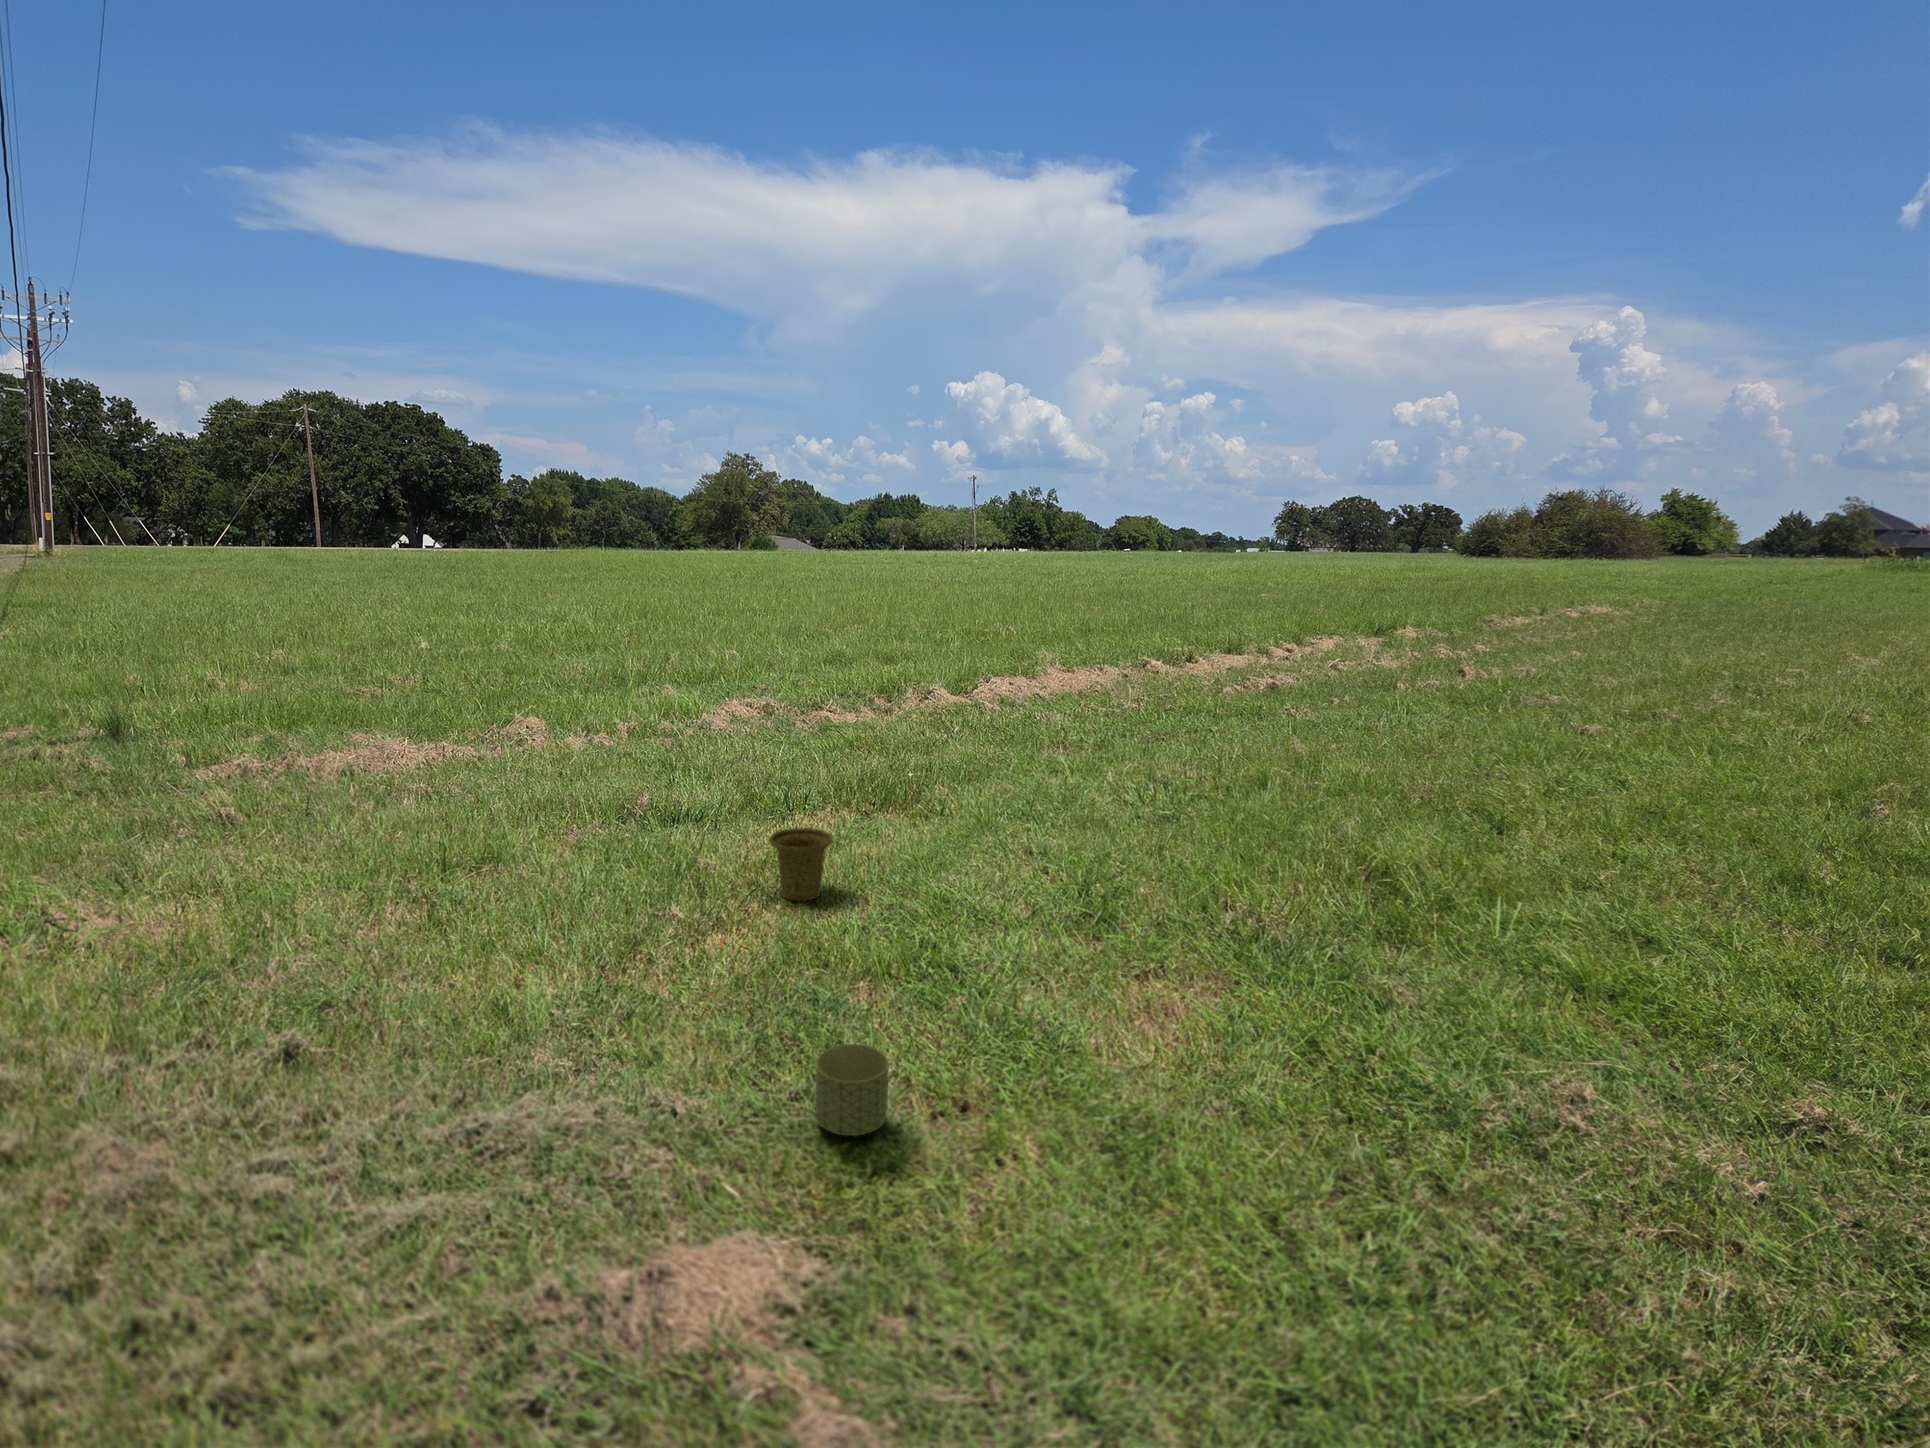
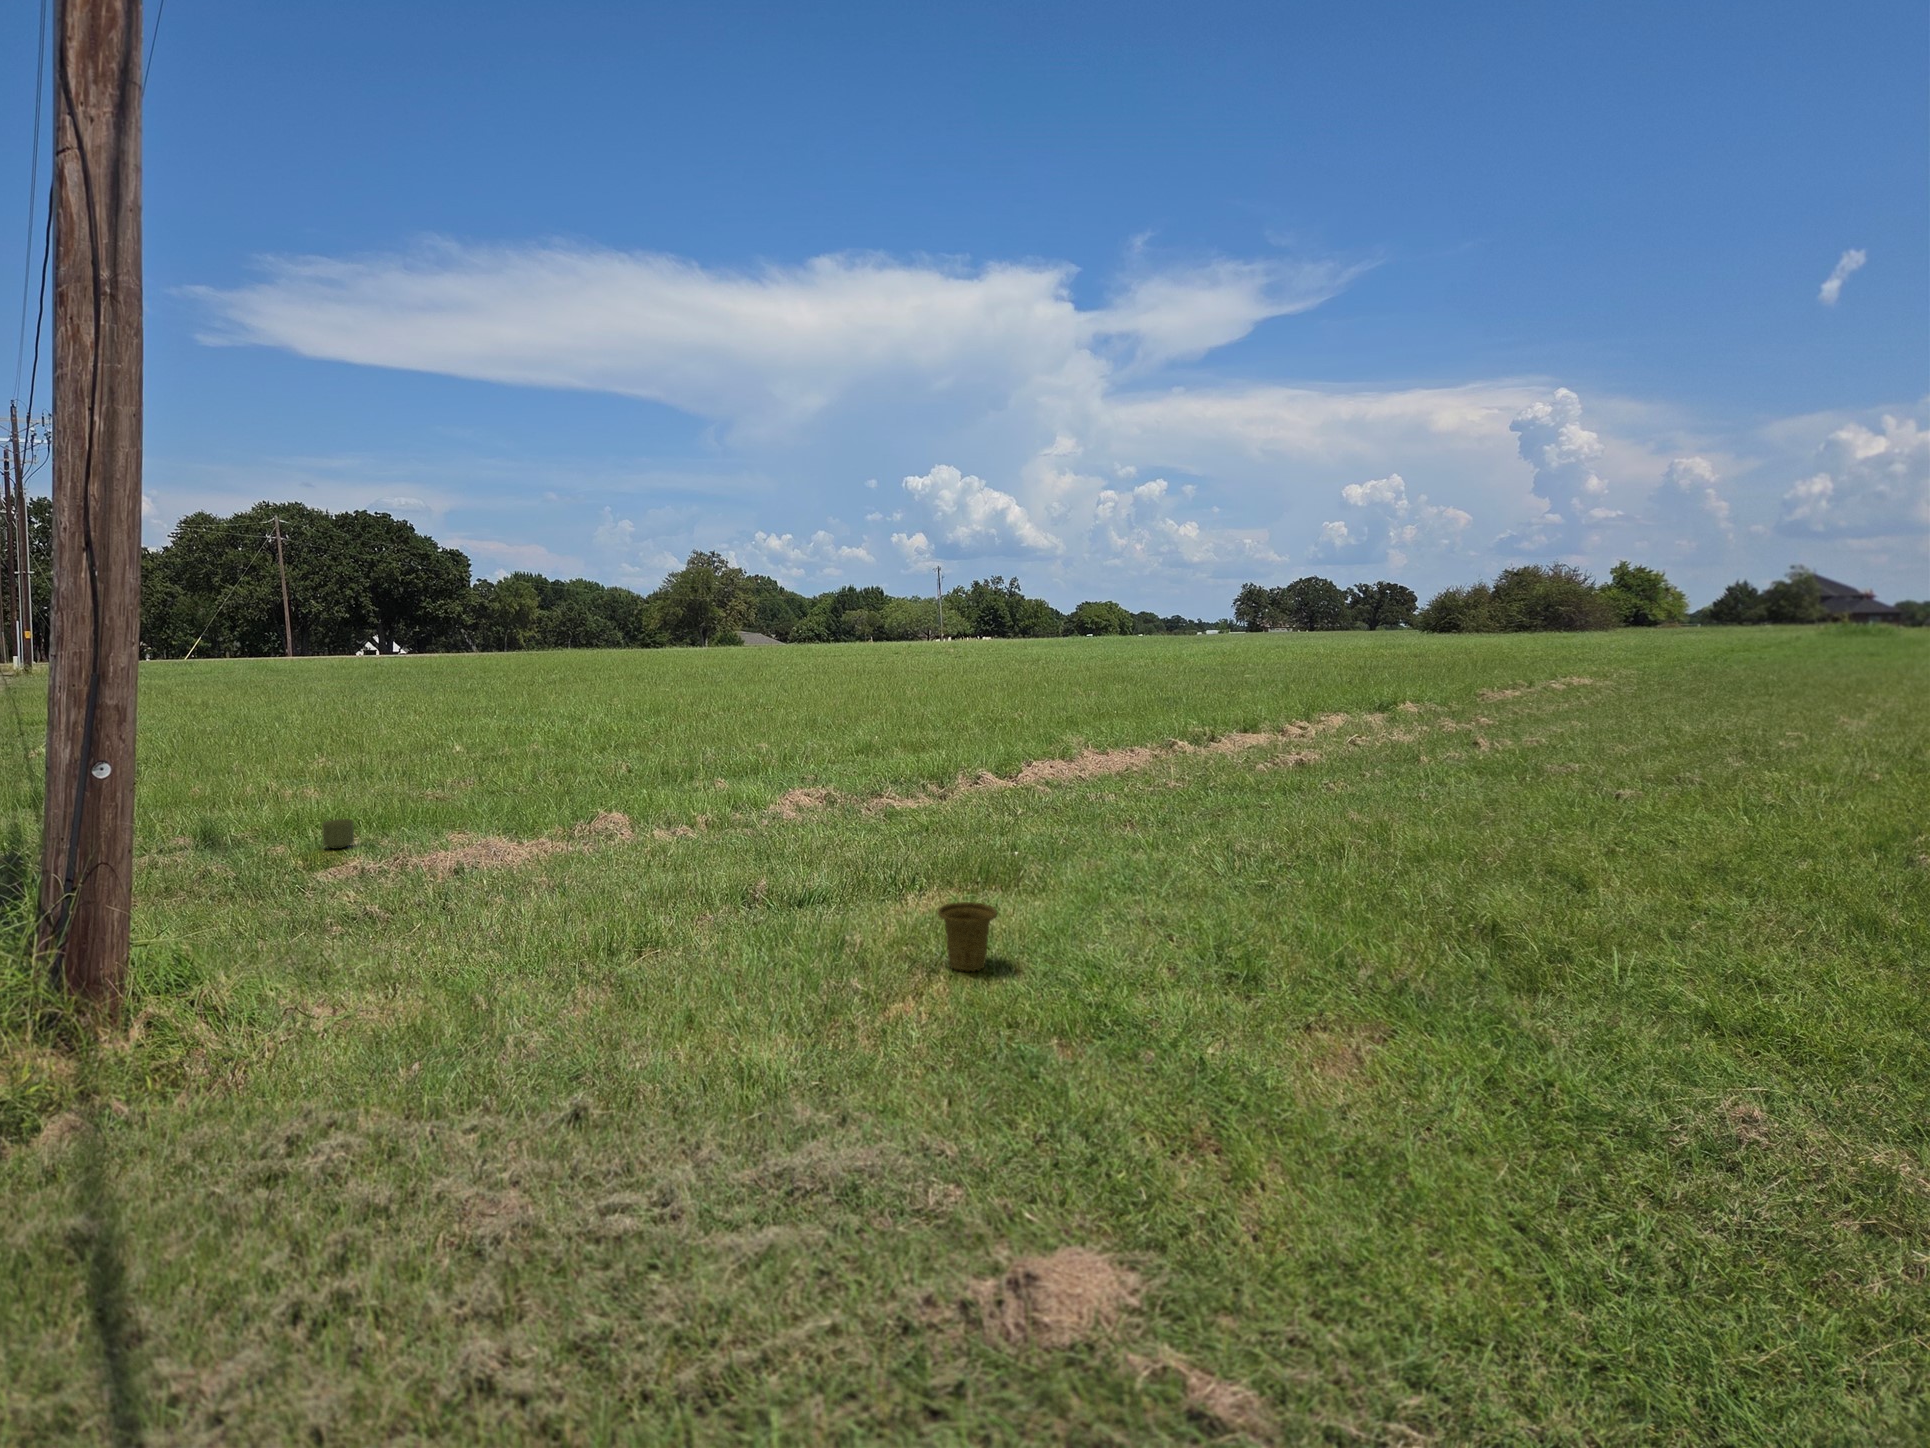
planter: present [816,1044,889,1136] -> present [322,819,354,849]

